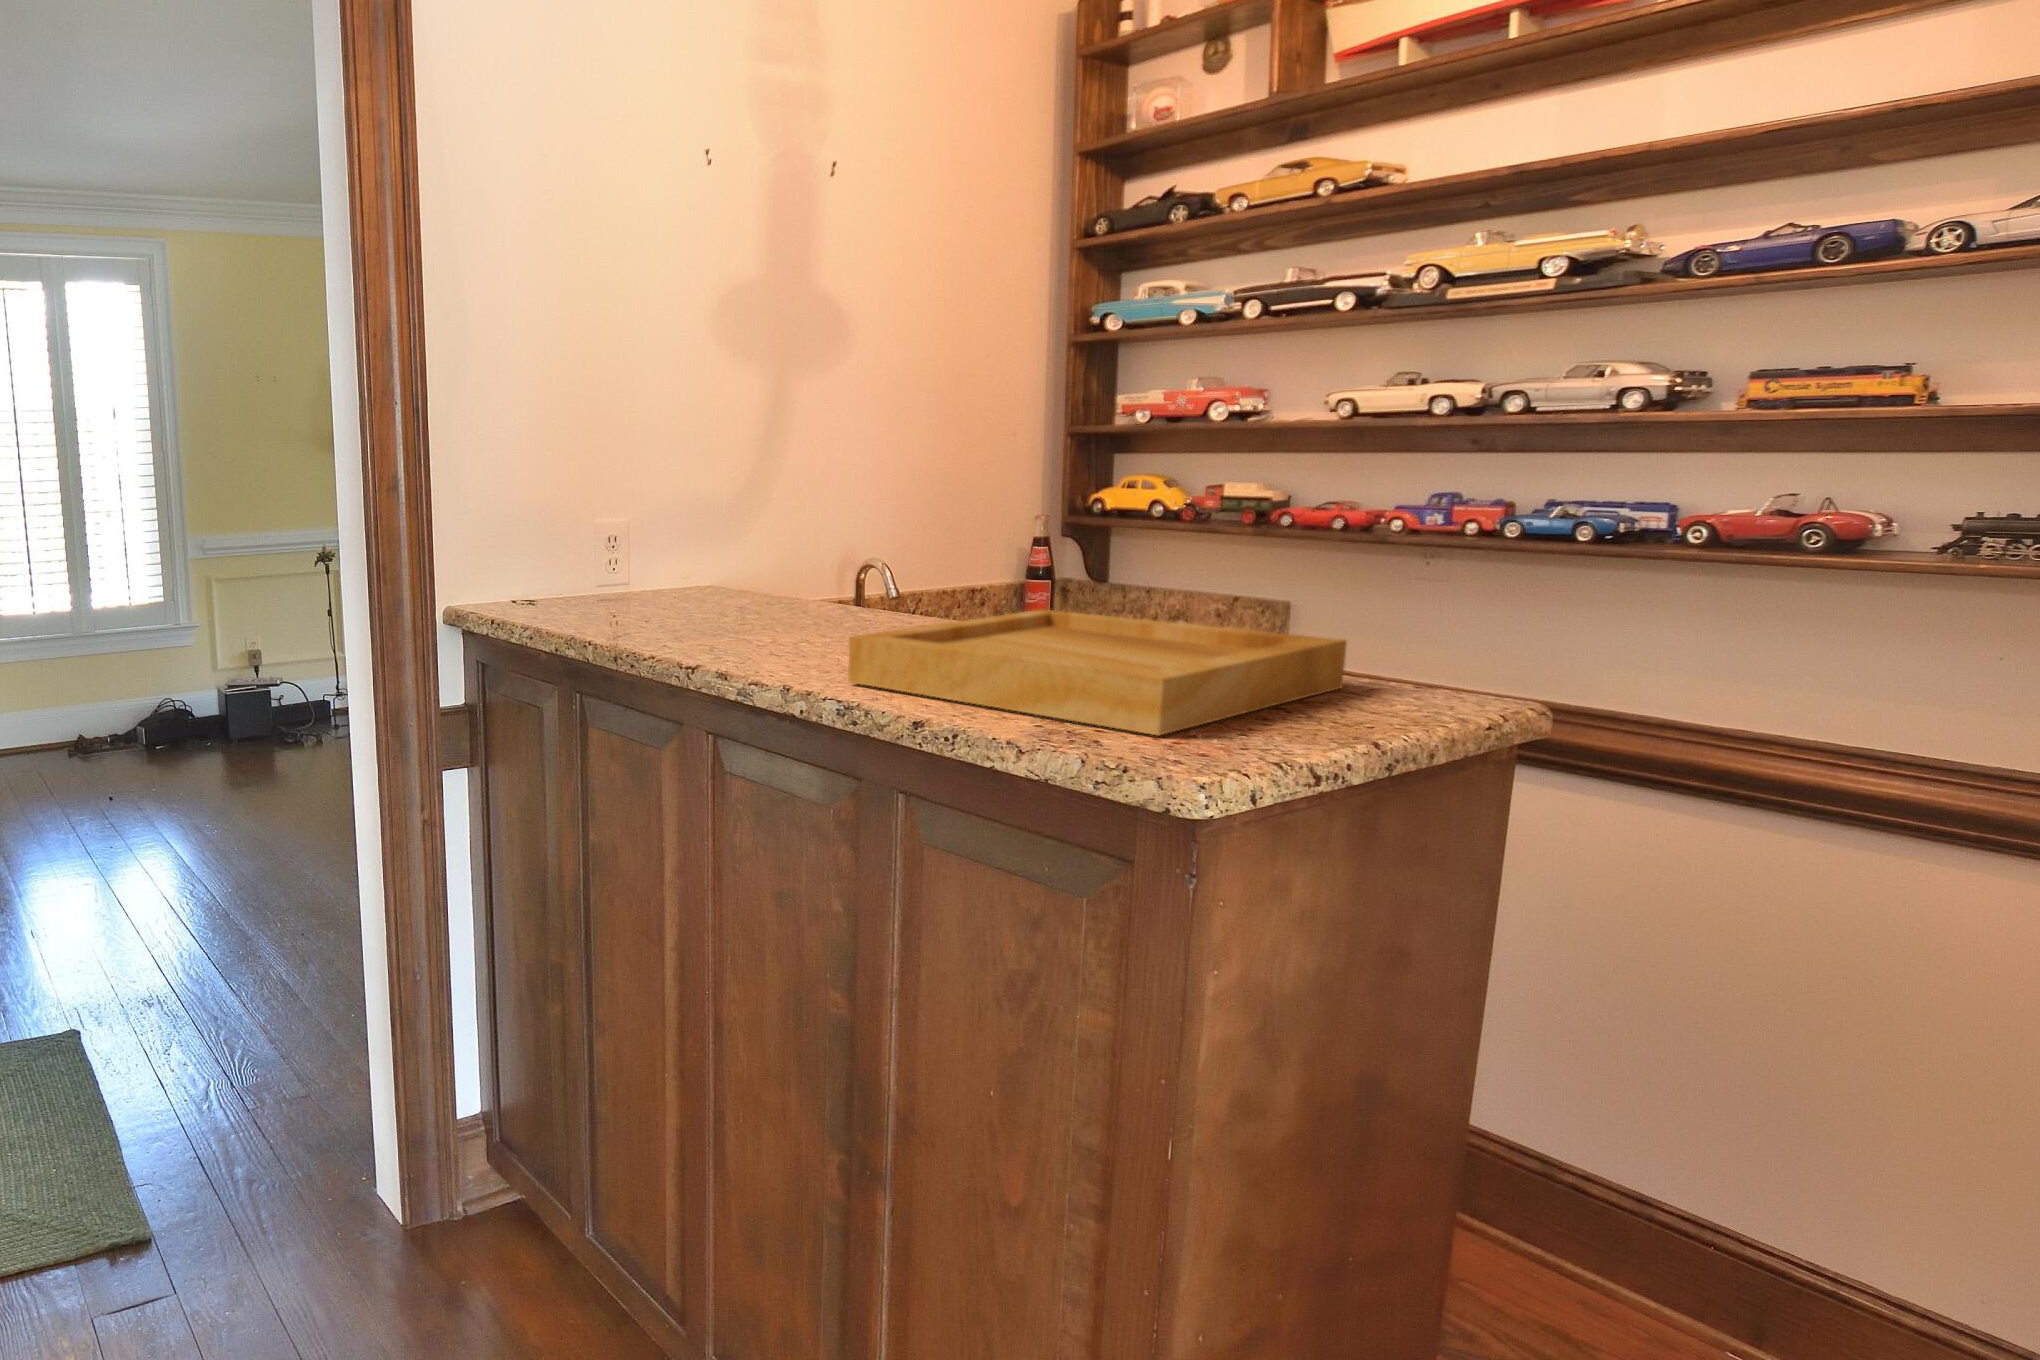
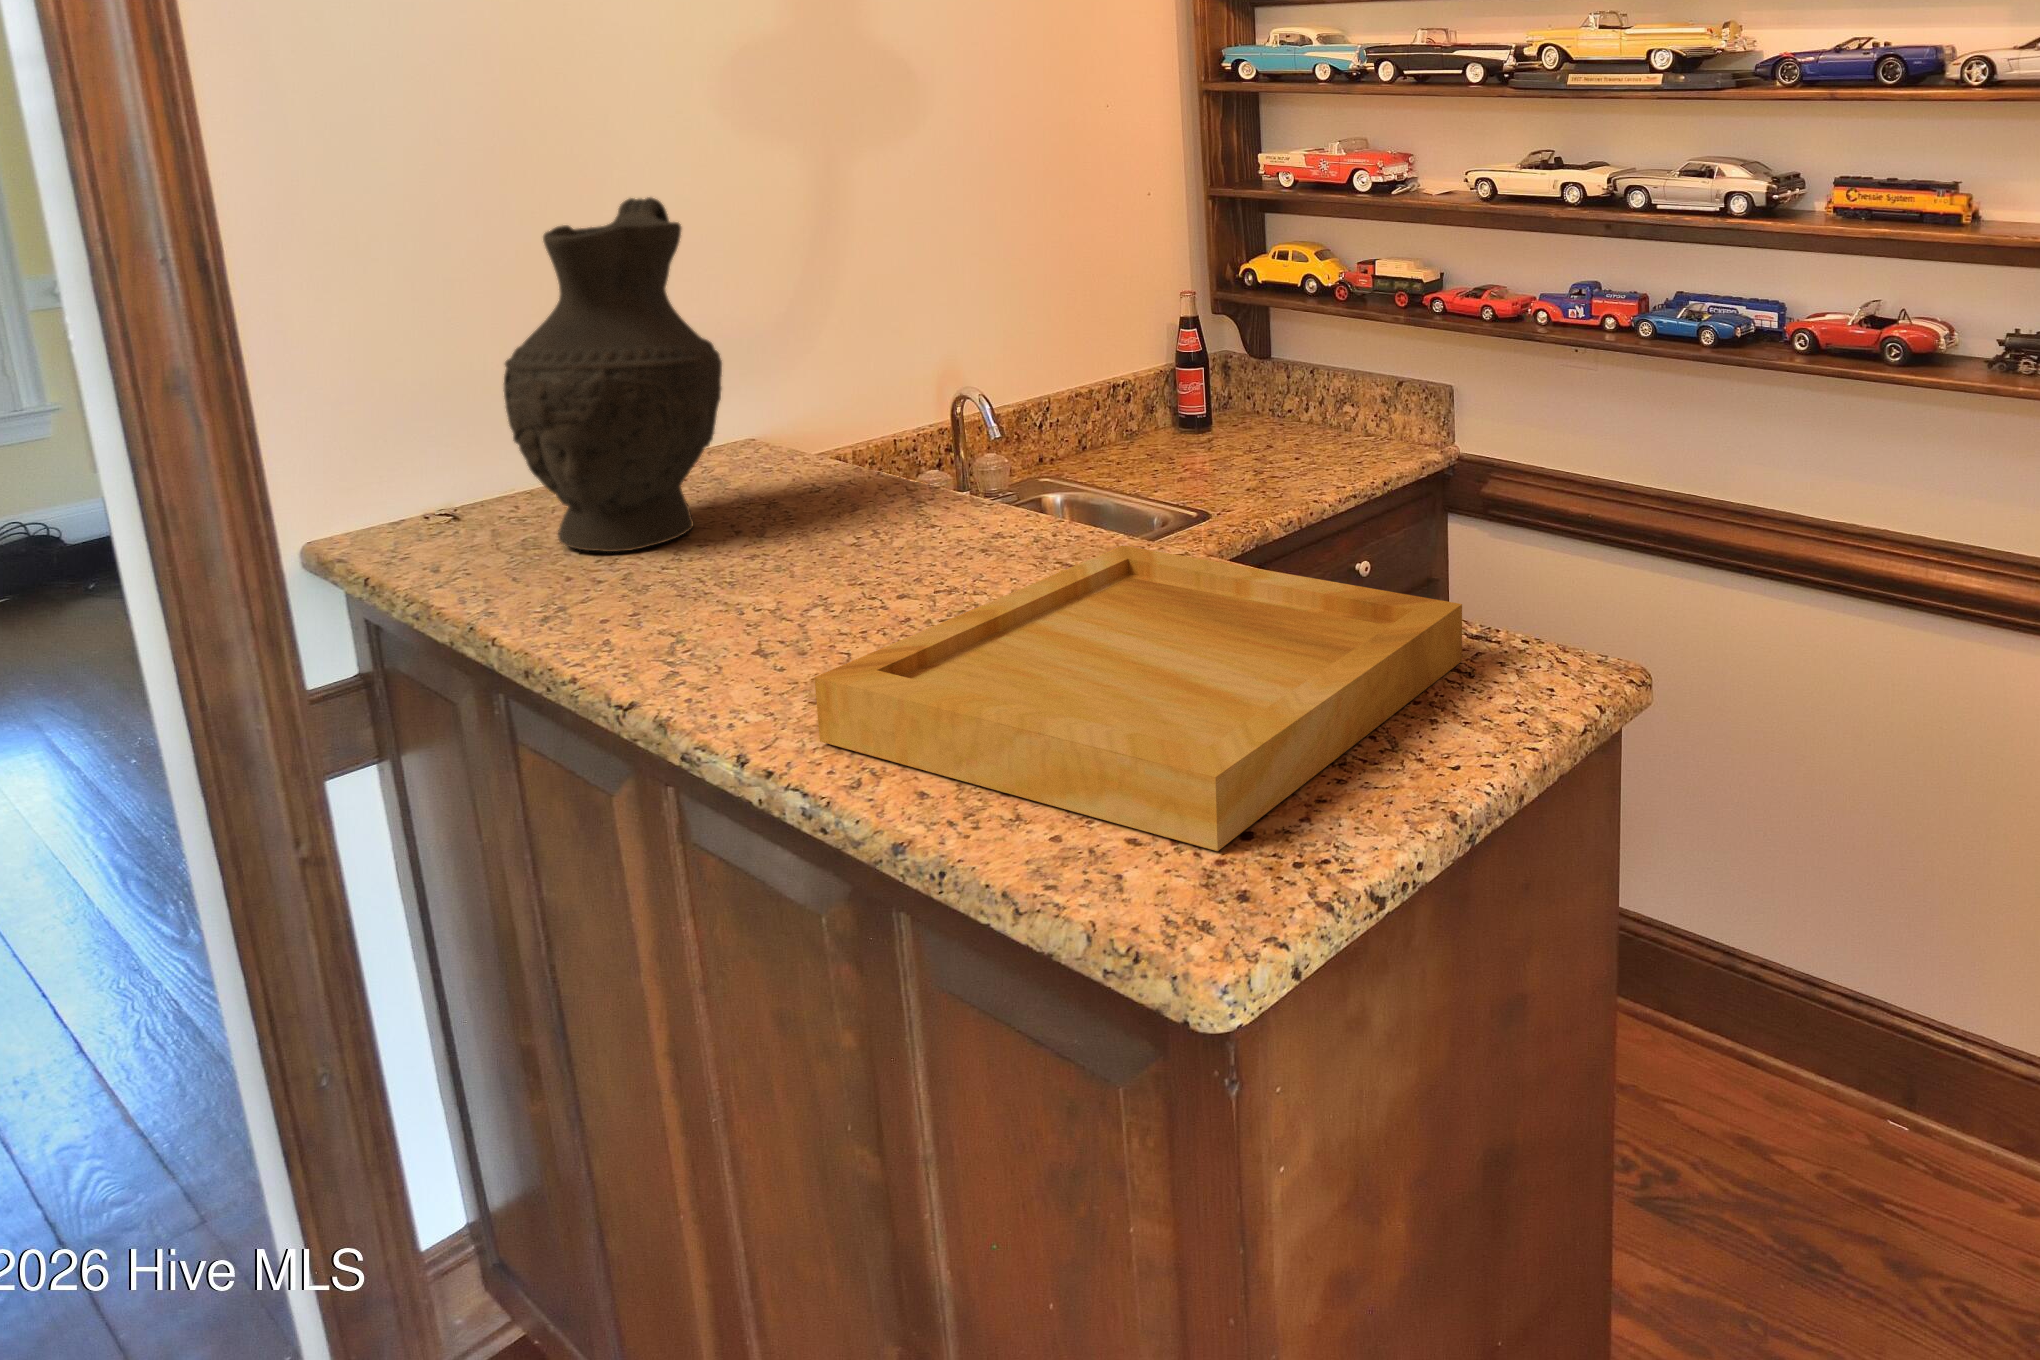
decorative vase: none [607,384,738,617] -> present [503,197,722,552]

